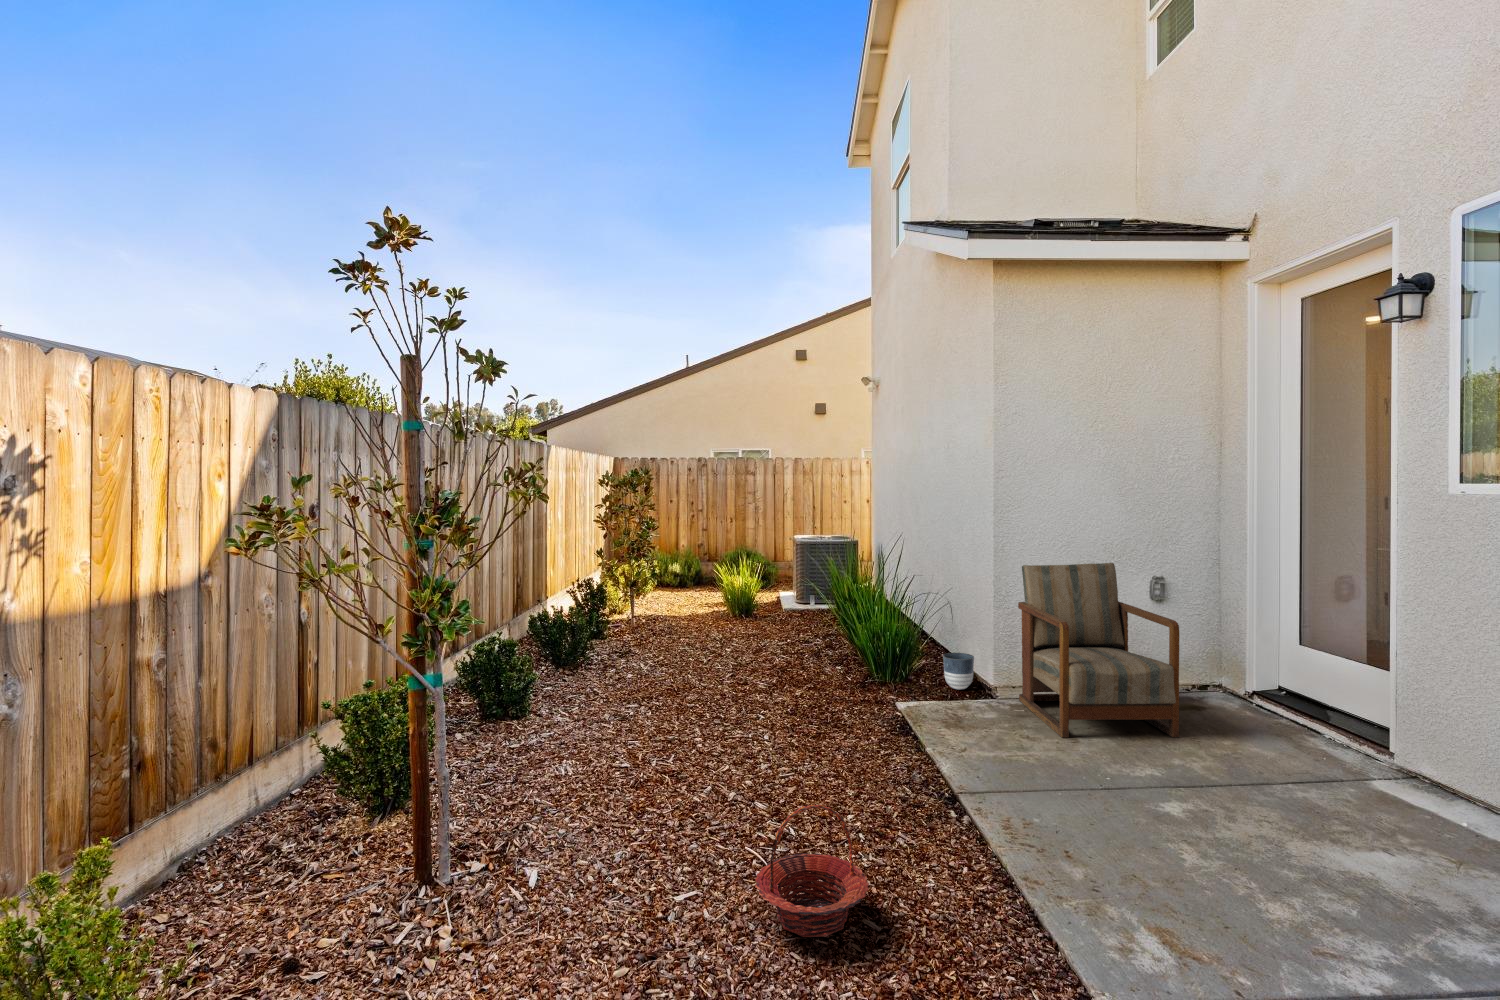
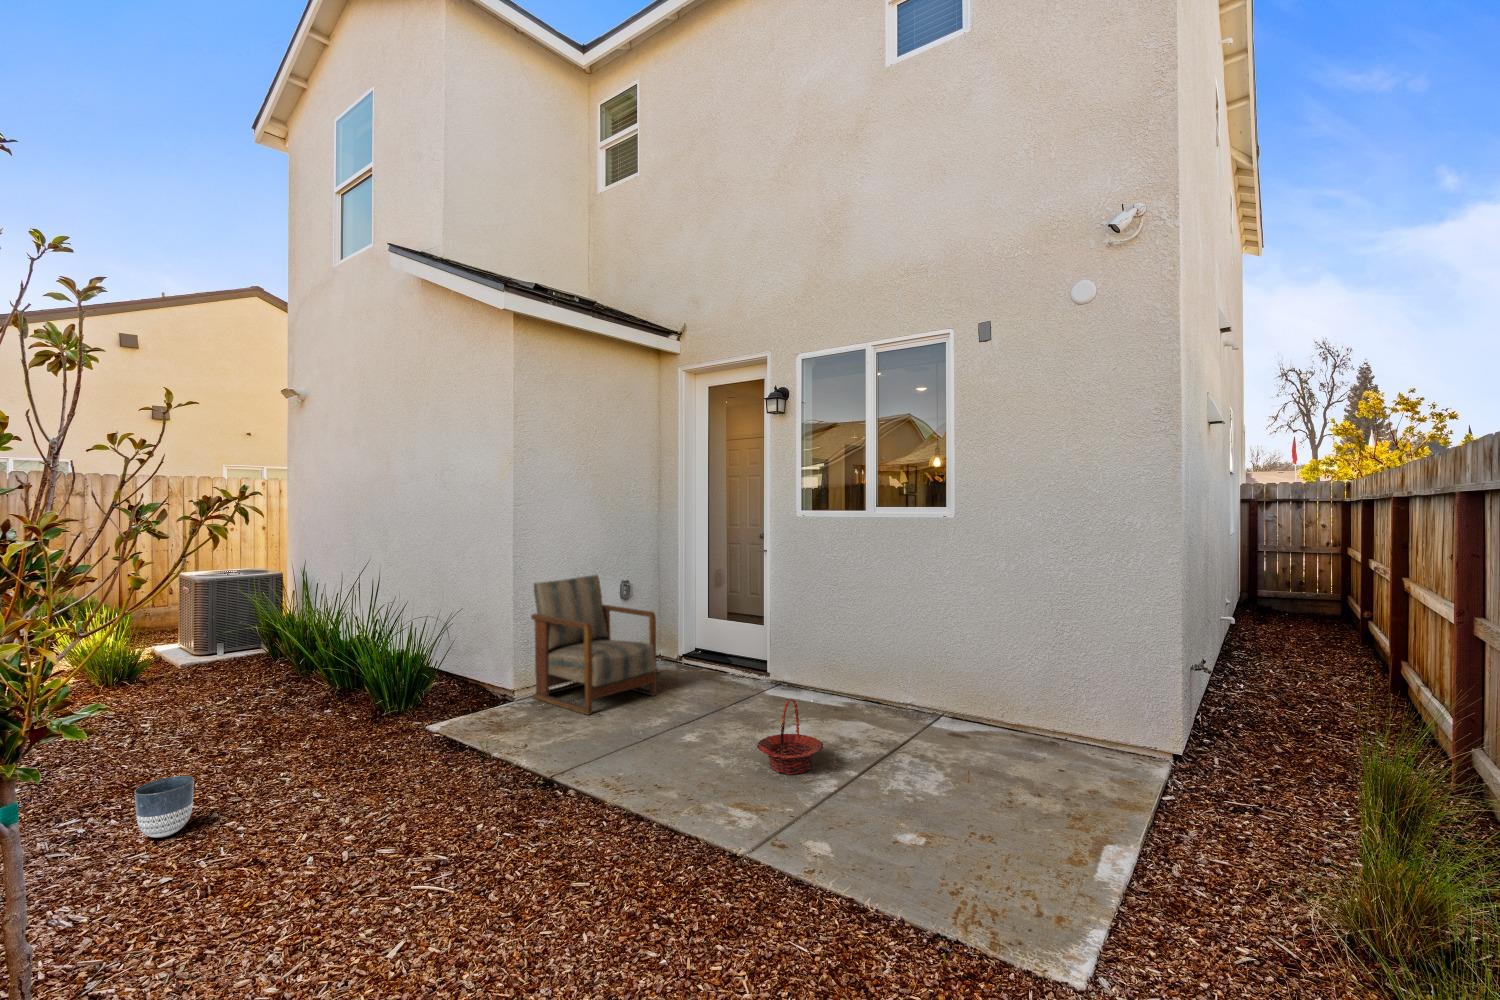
planter: present [943,653,974,690] -> present [135,776,194,838]
basket: present [755,805,869,937] -> present [757,699,823,774]

